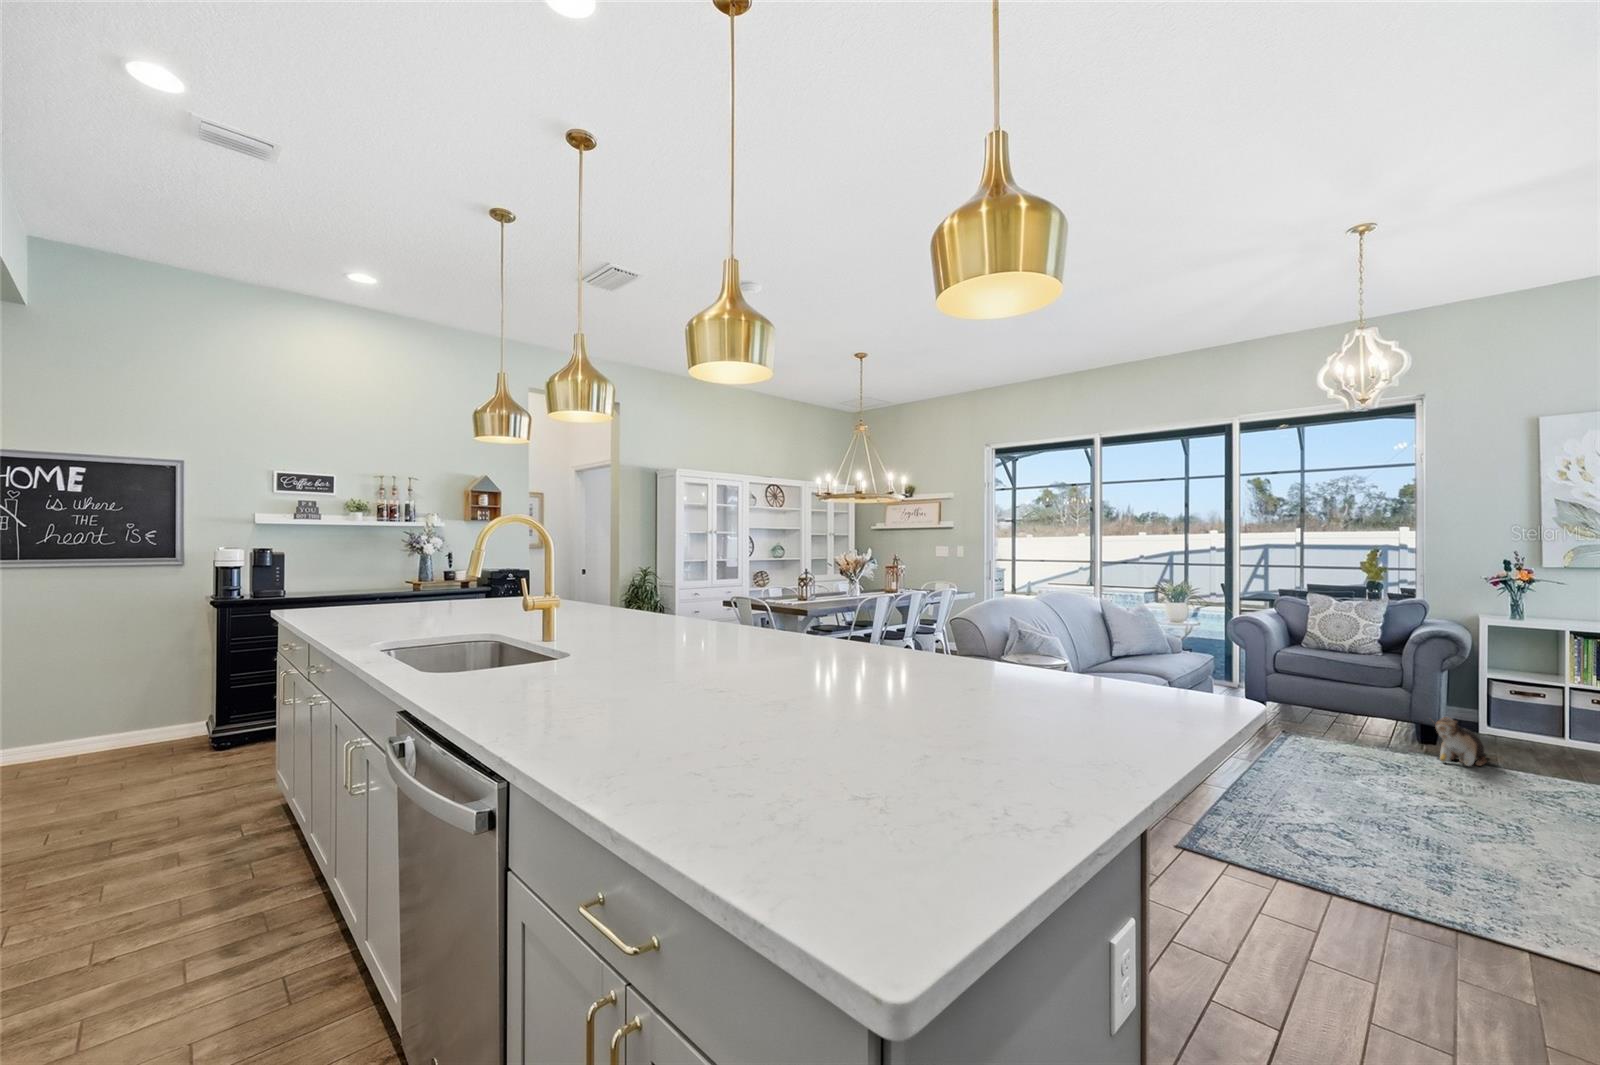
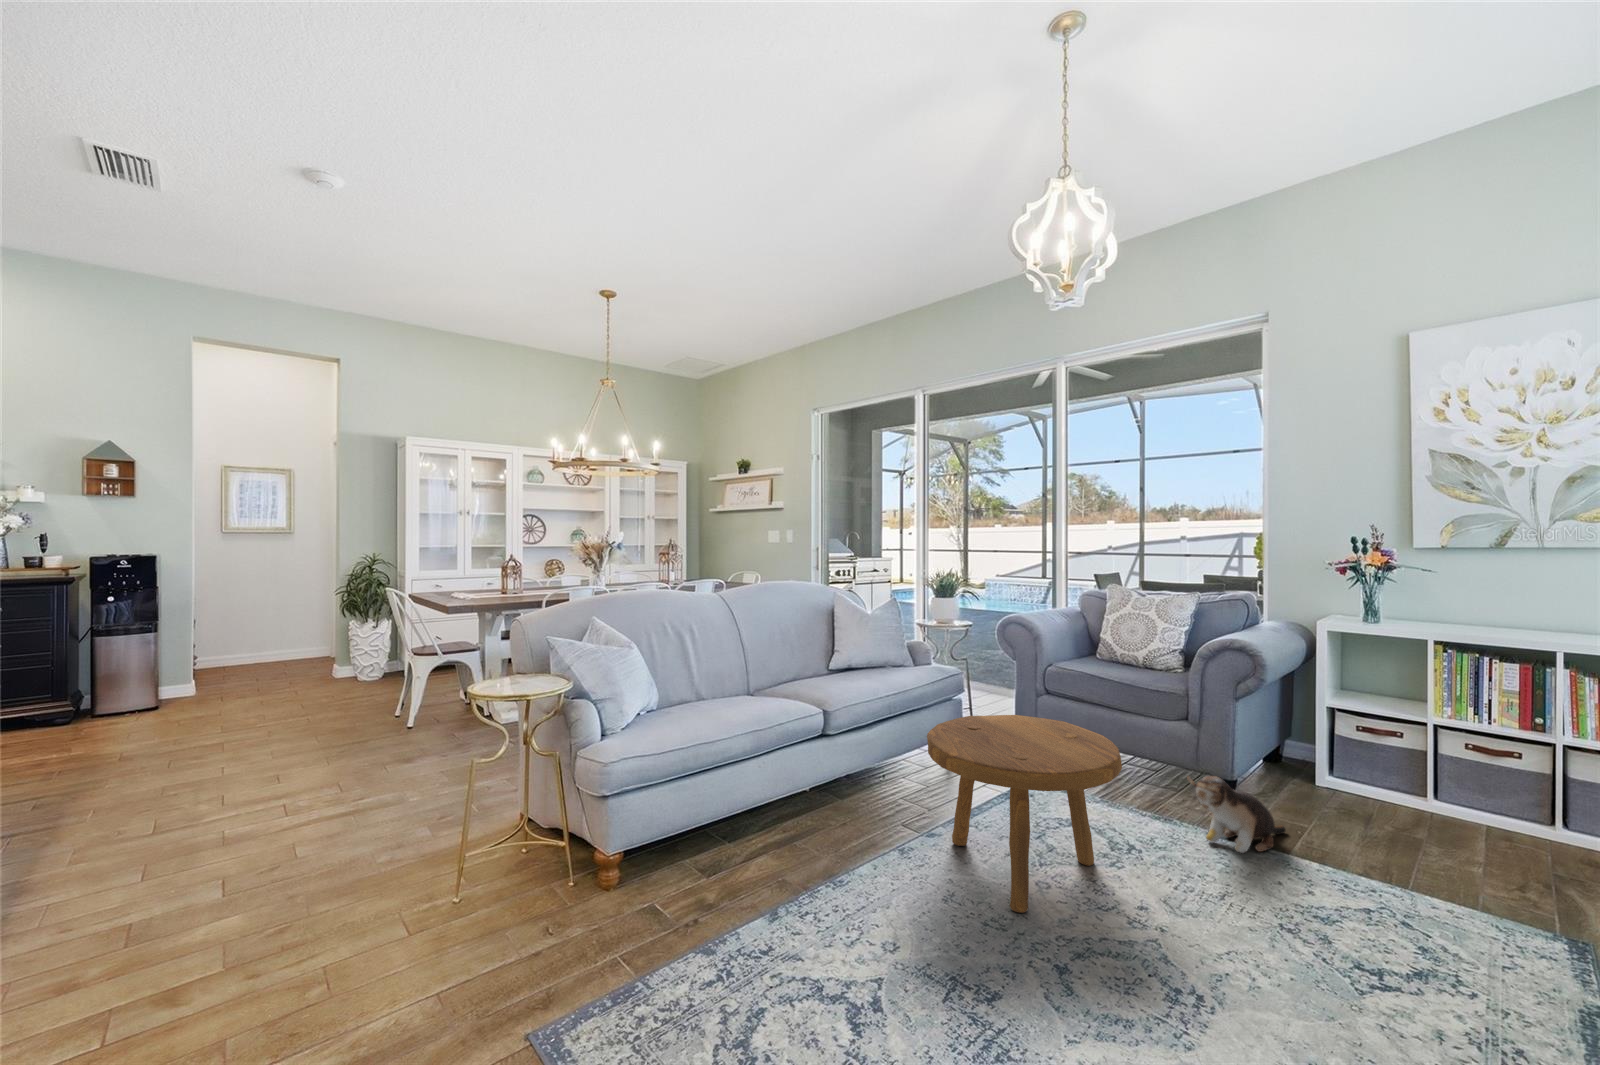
footstool: none [1265,680,1415,794] -> present [927,715,1122,913]

